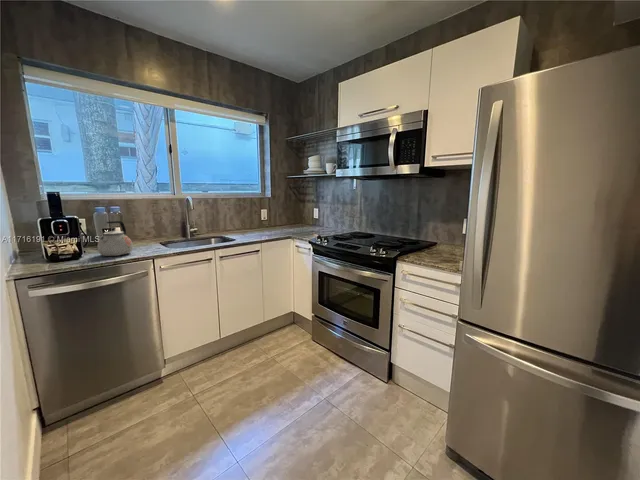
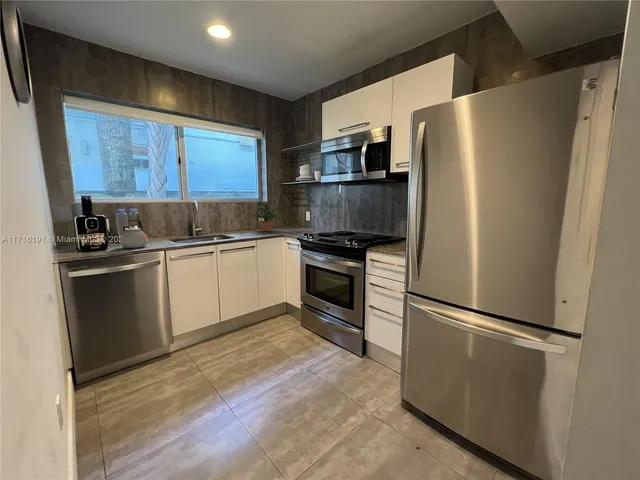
potted plant: none [255,197,288,231] -> present [253,201,280,231]

